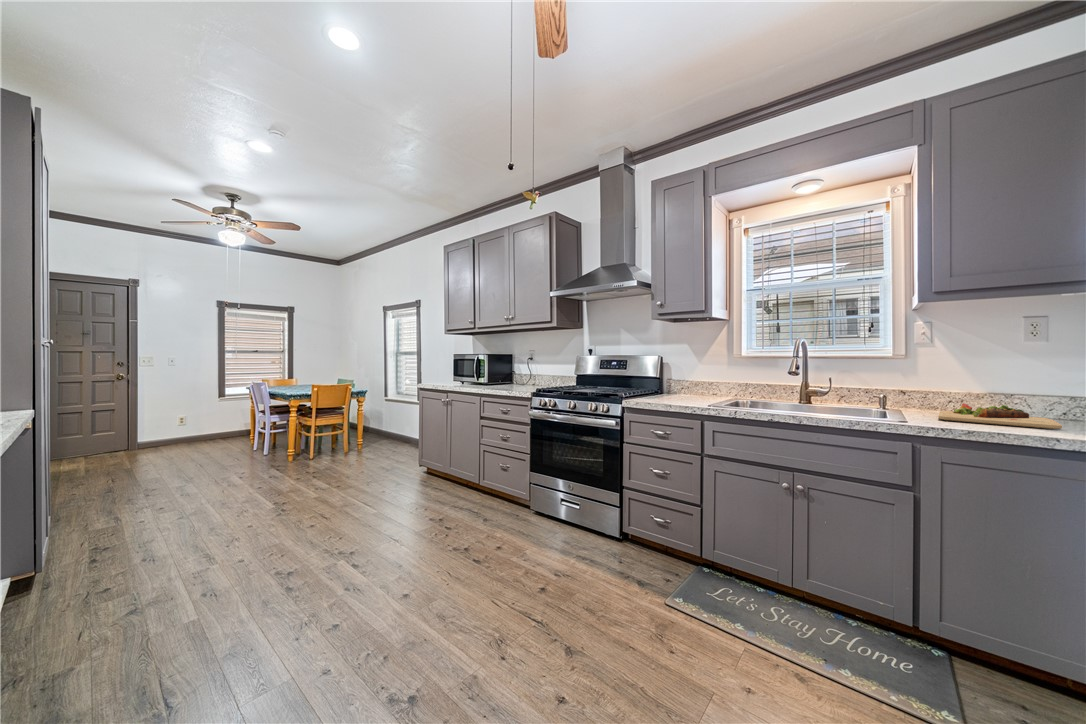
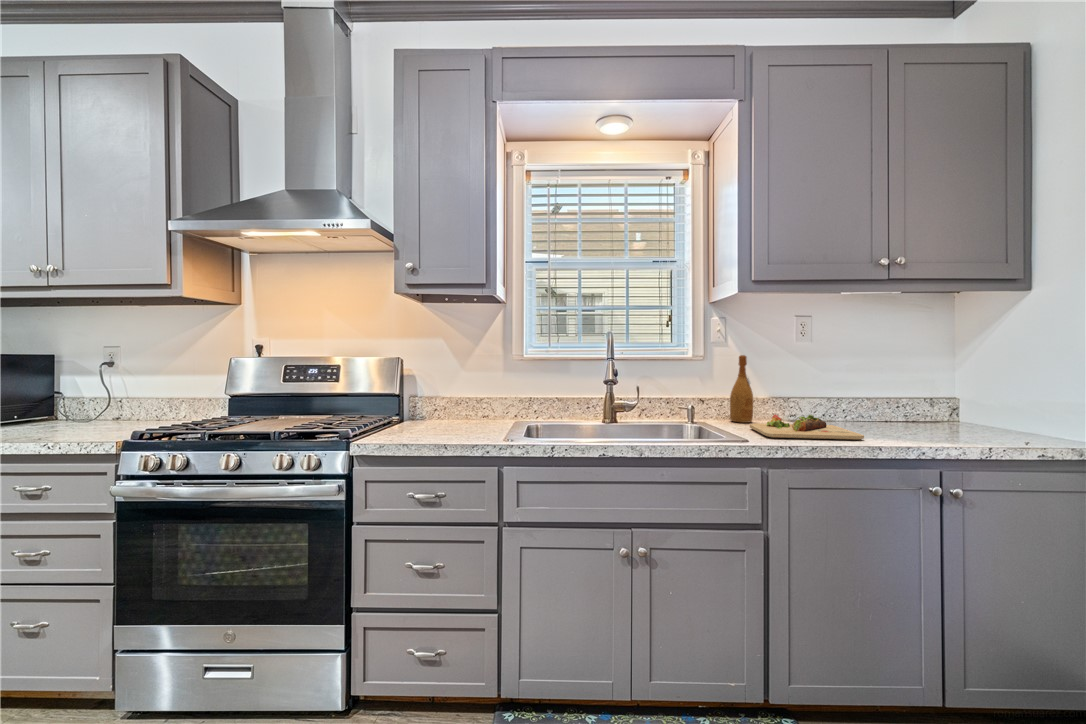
wine bottle: none [934,353,960,412] -> present [730,355,753,423]

